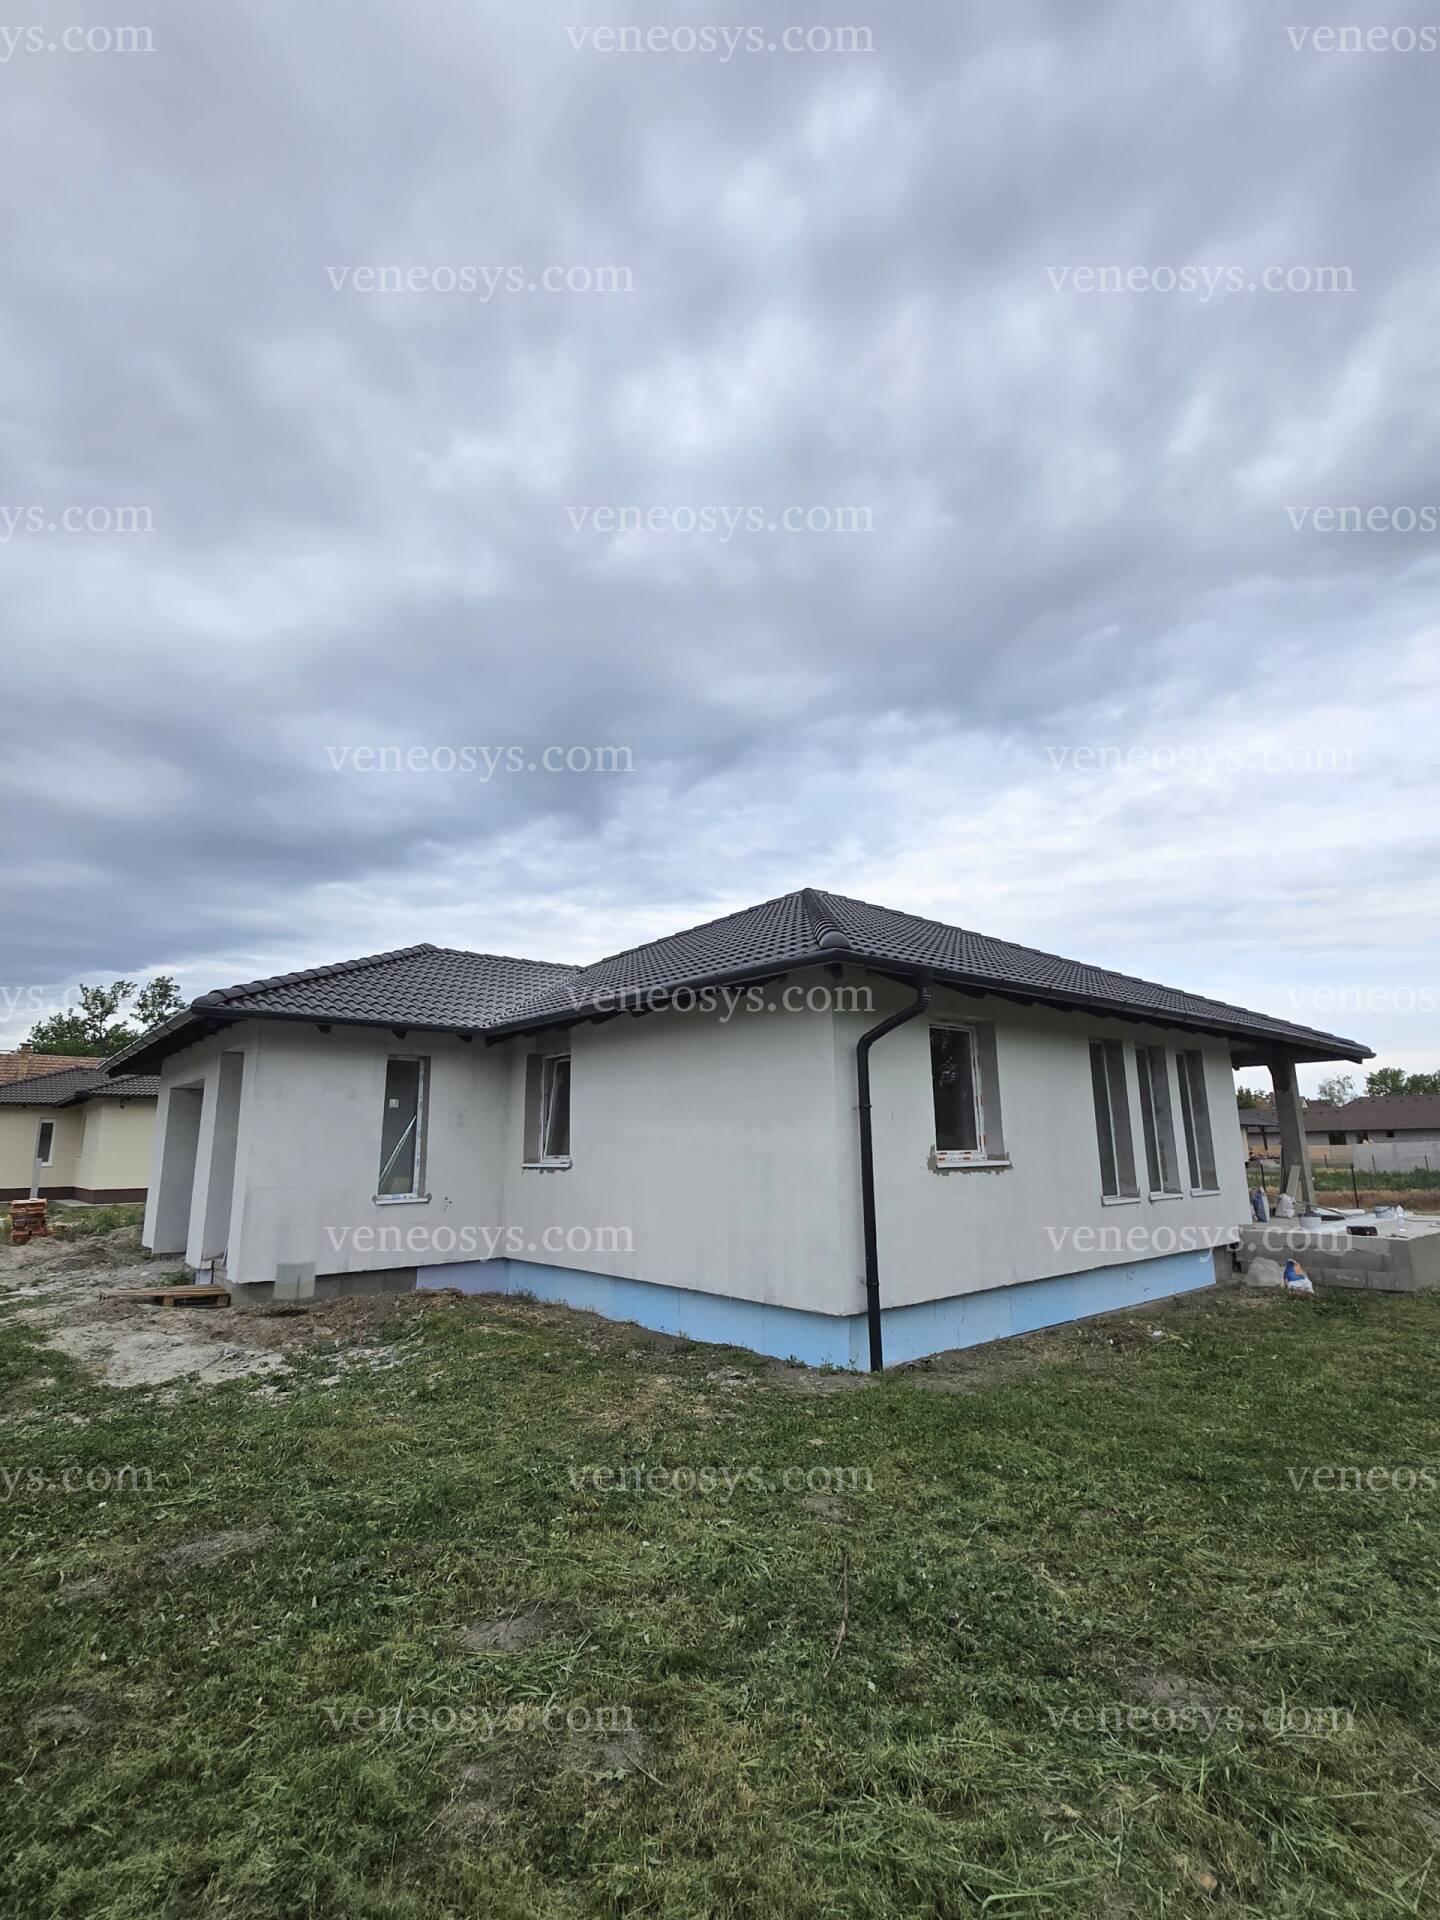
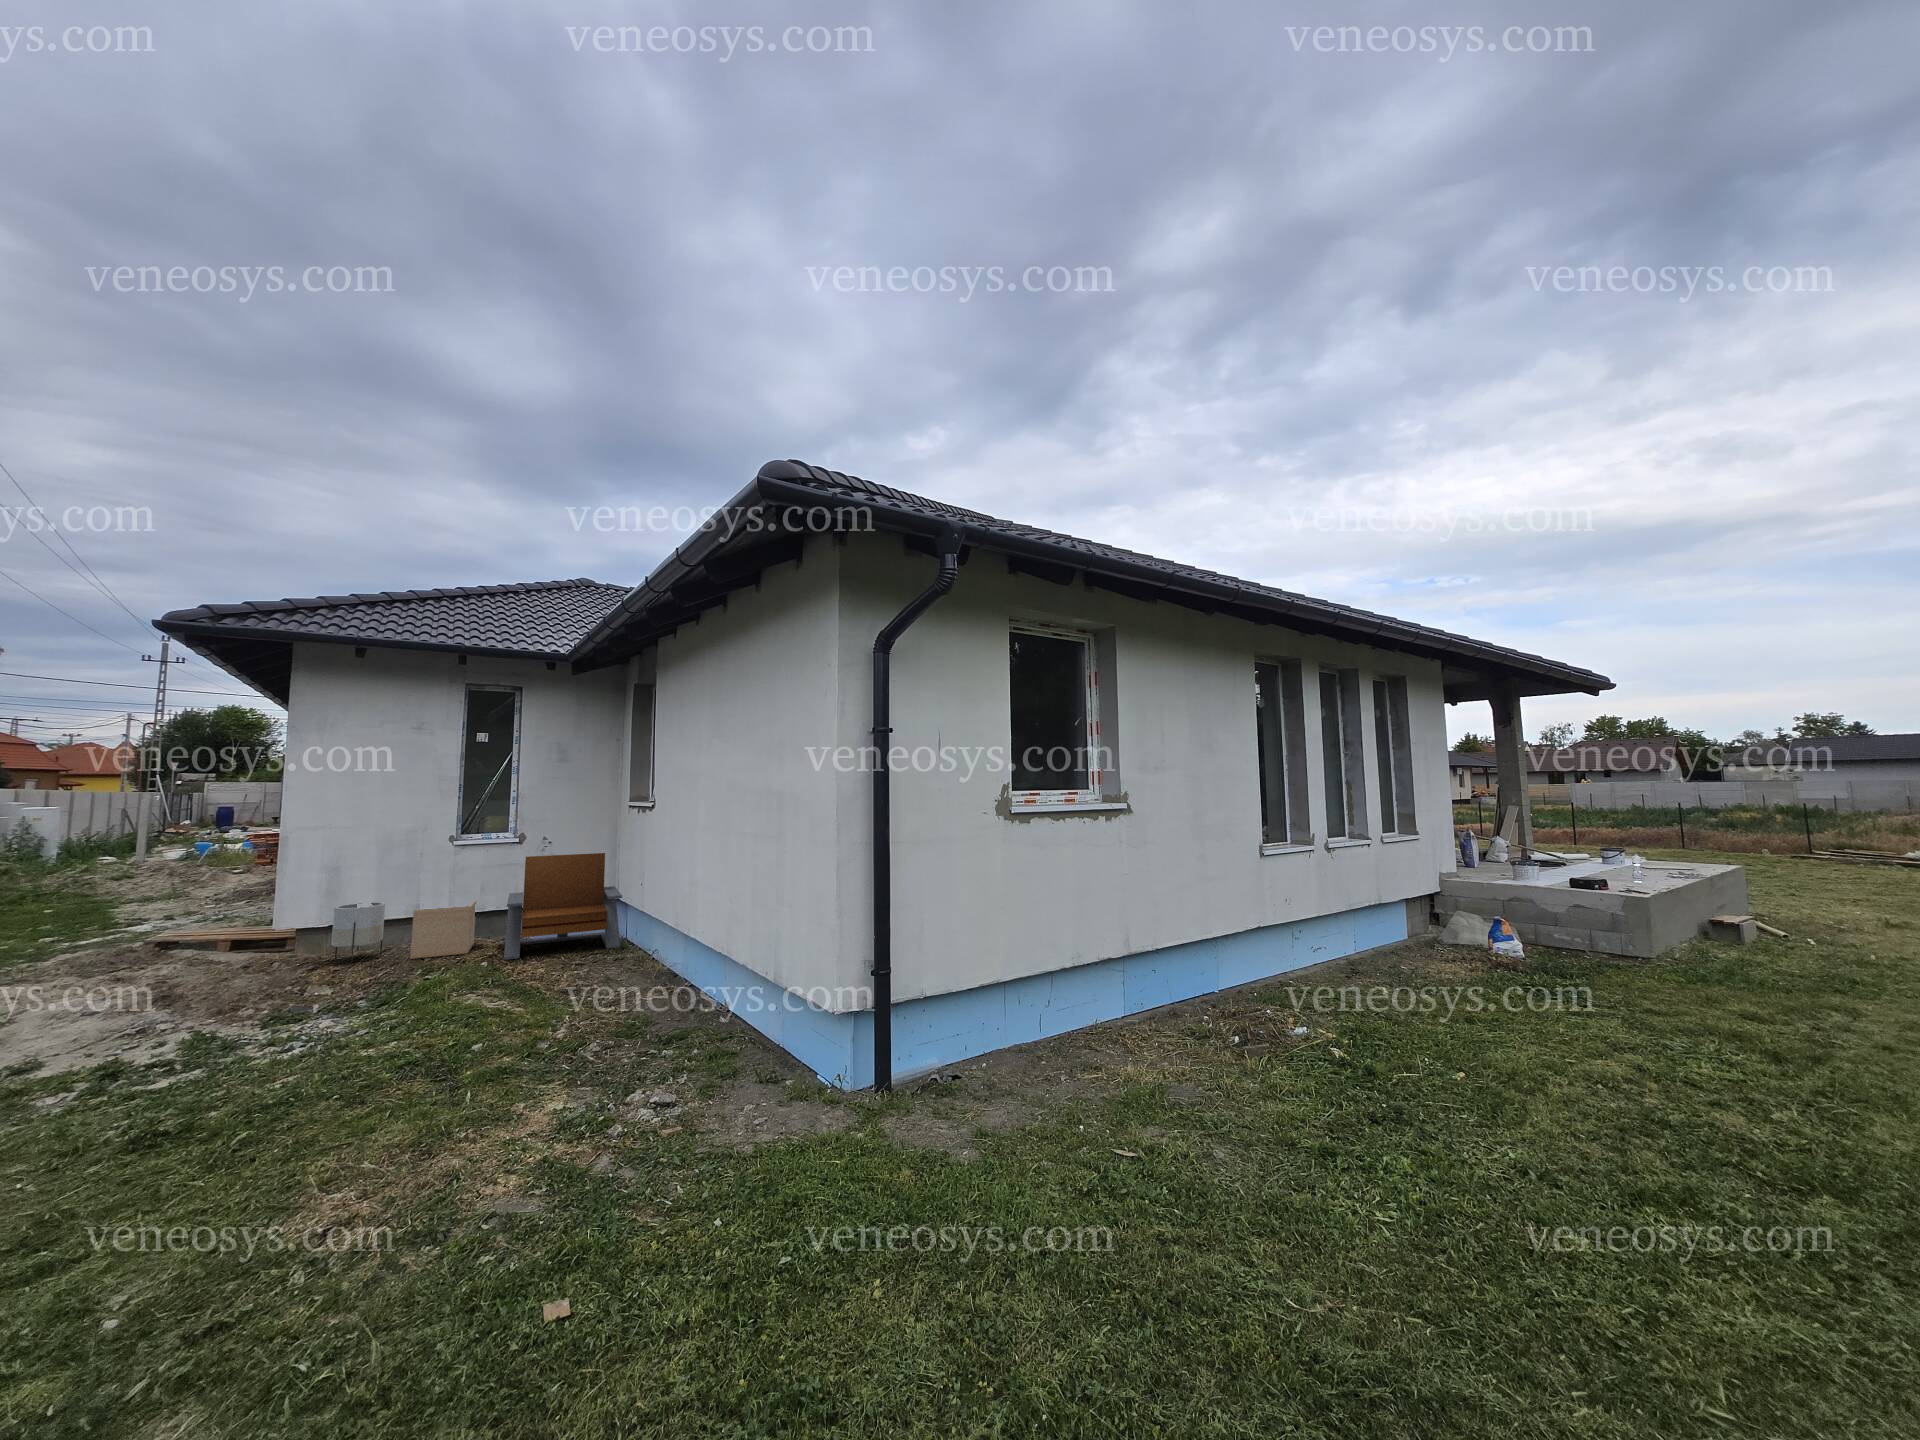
lounge chair: none [412,1212,527,1310] -> present [504,853,622,960]
cardboard box: none [336,1257,393,1311] -> present [410,901,476,959]

